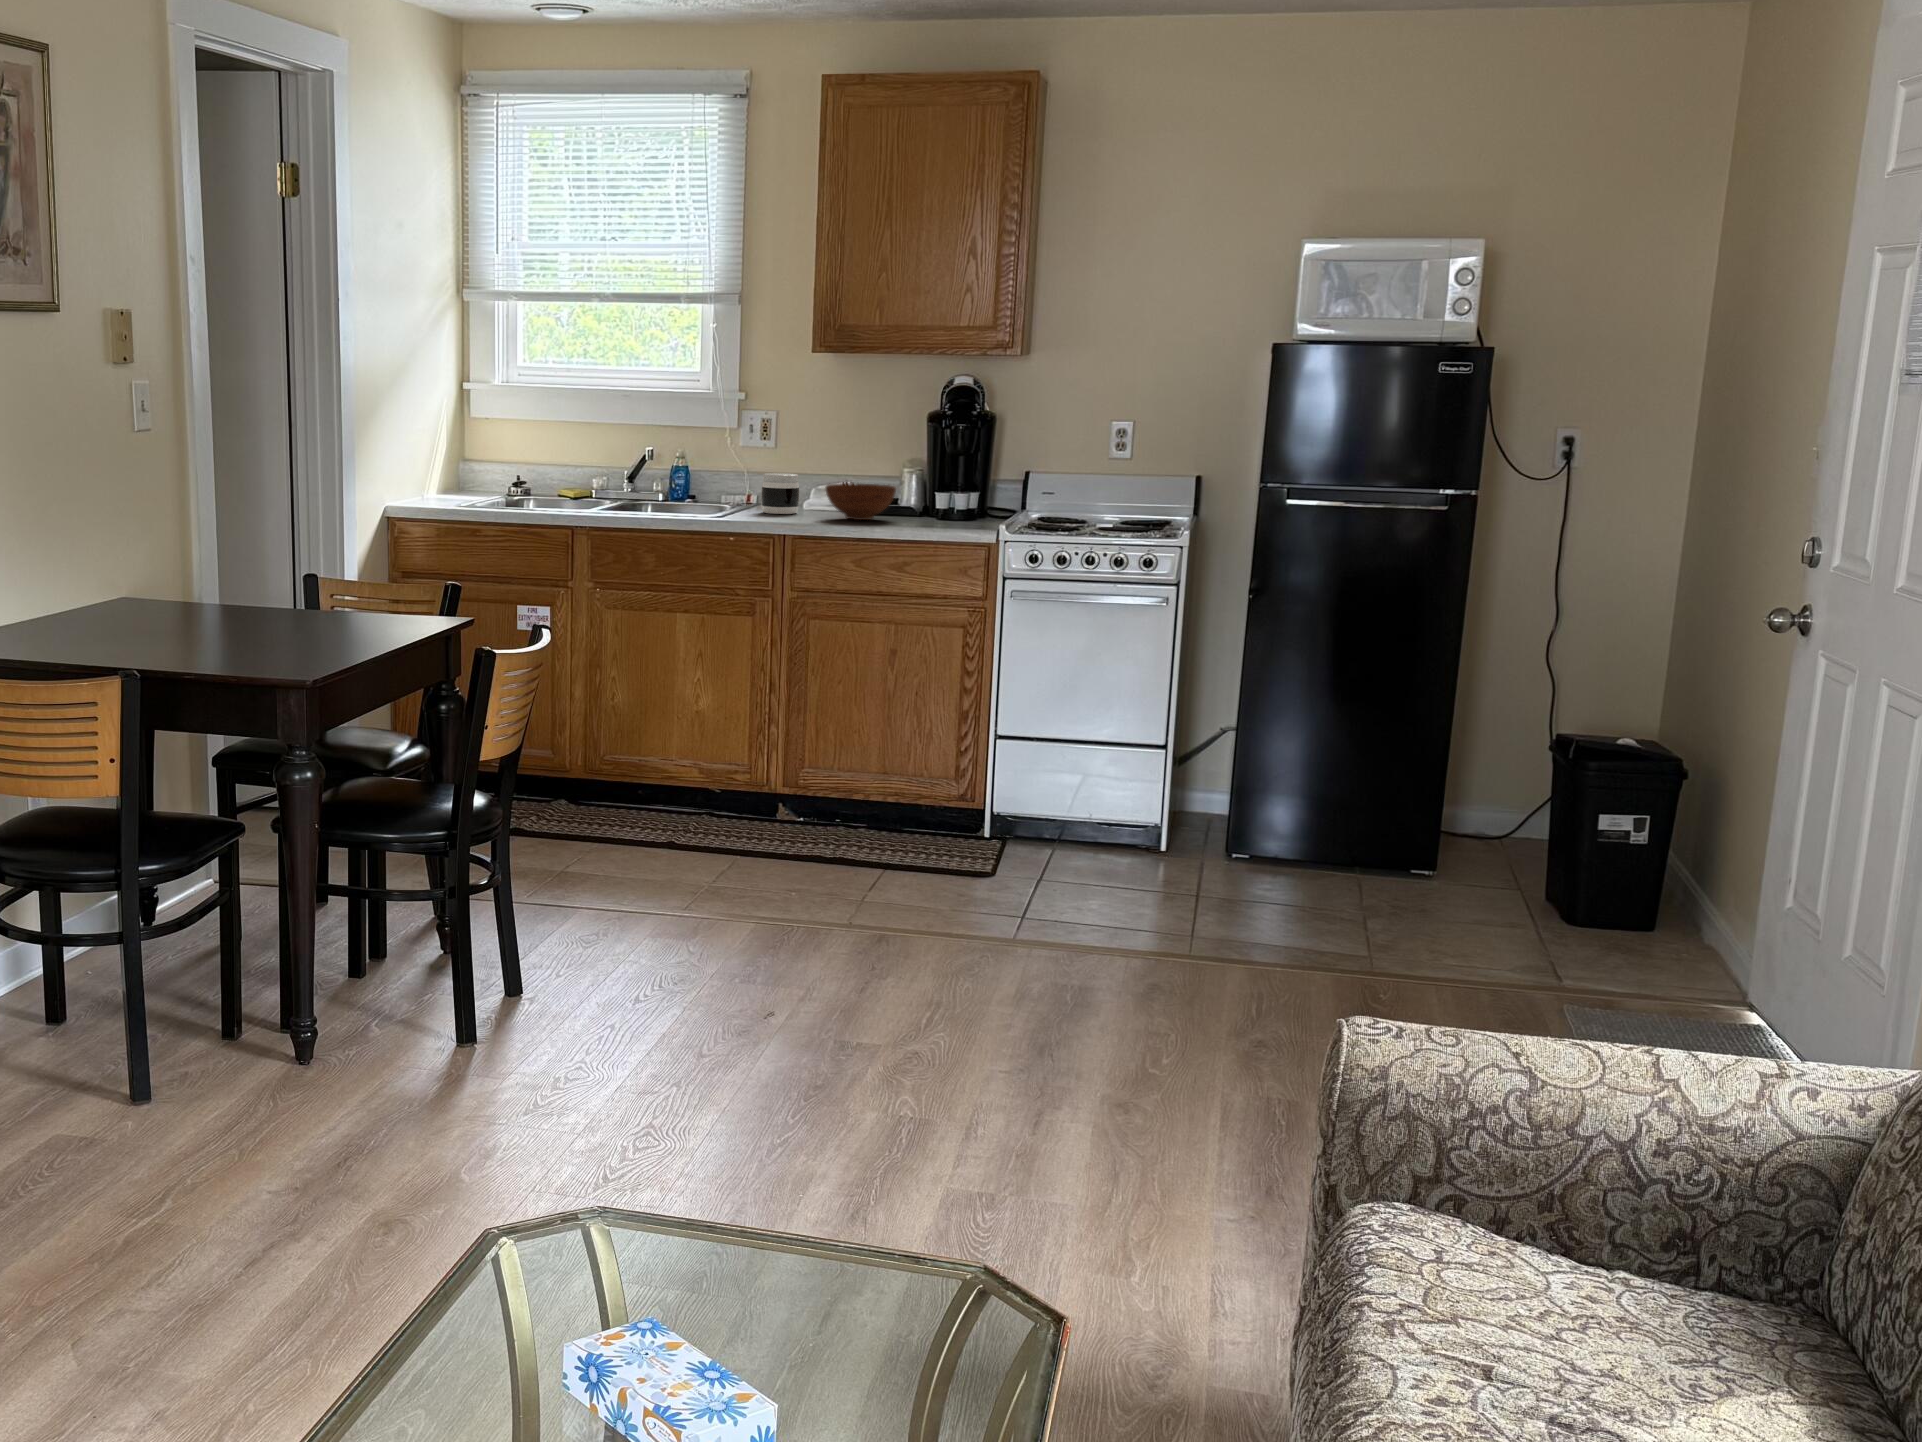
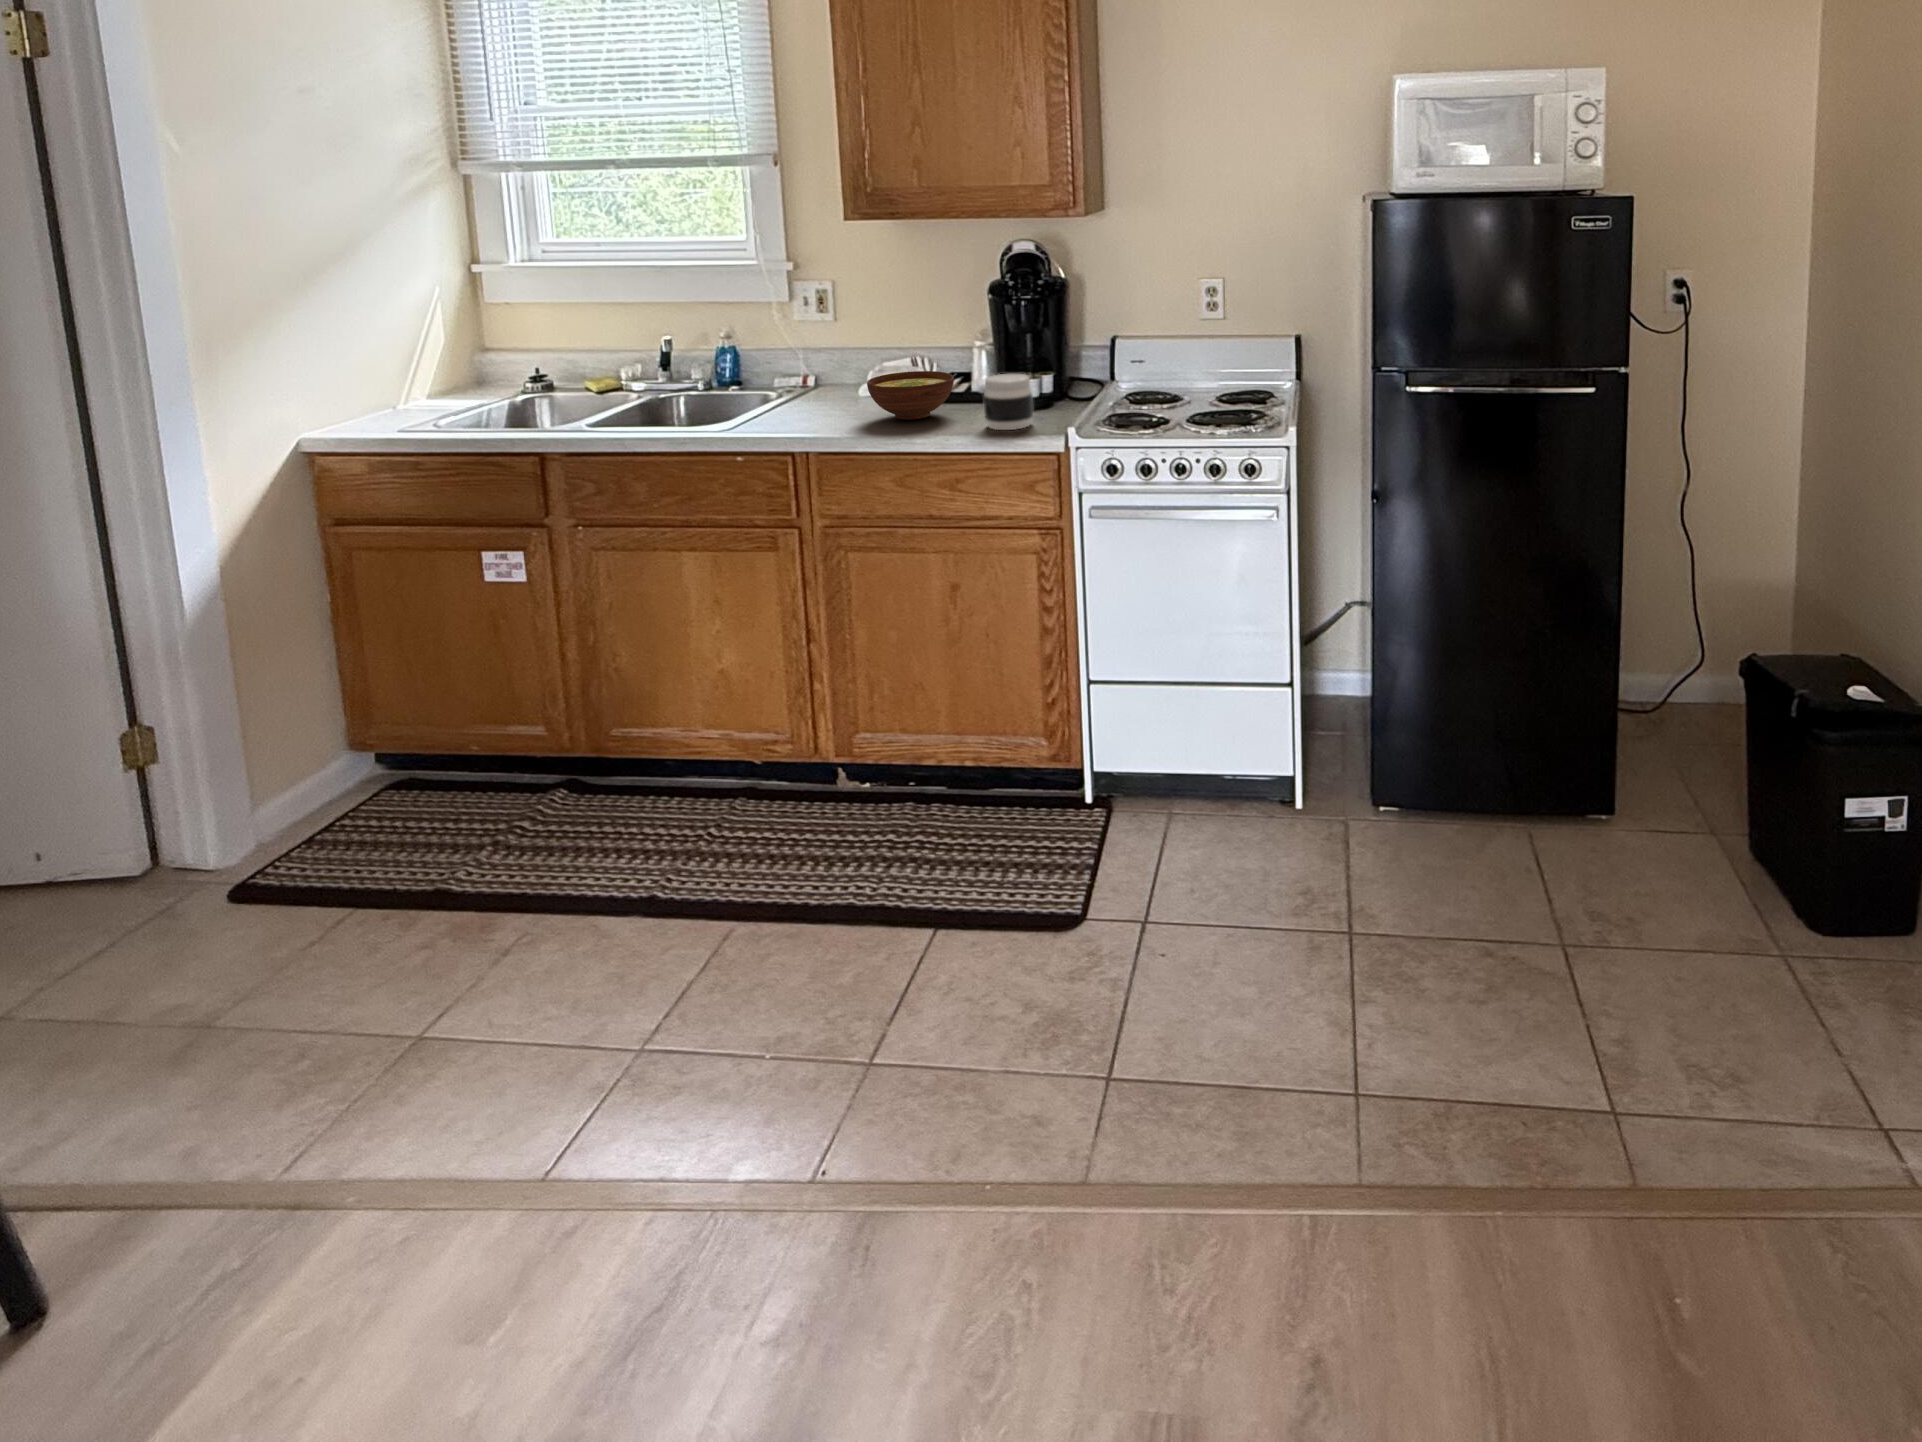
jar: present [761,473,799,514] -> present [984,374,1033,430]

